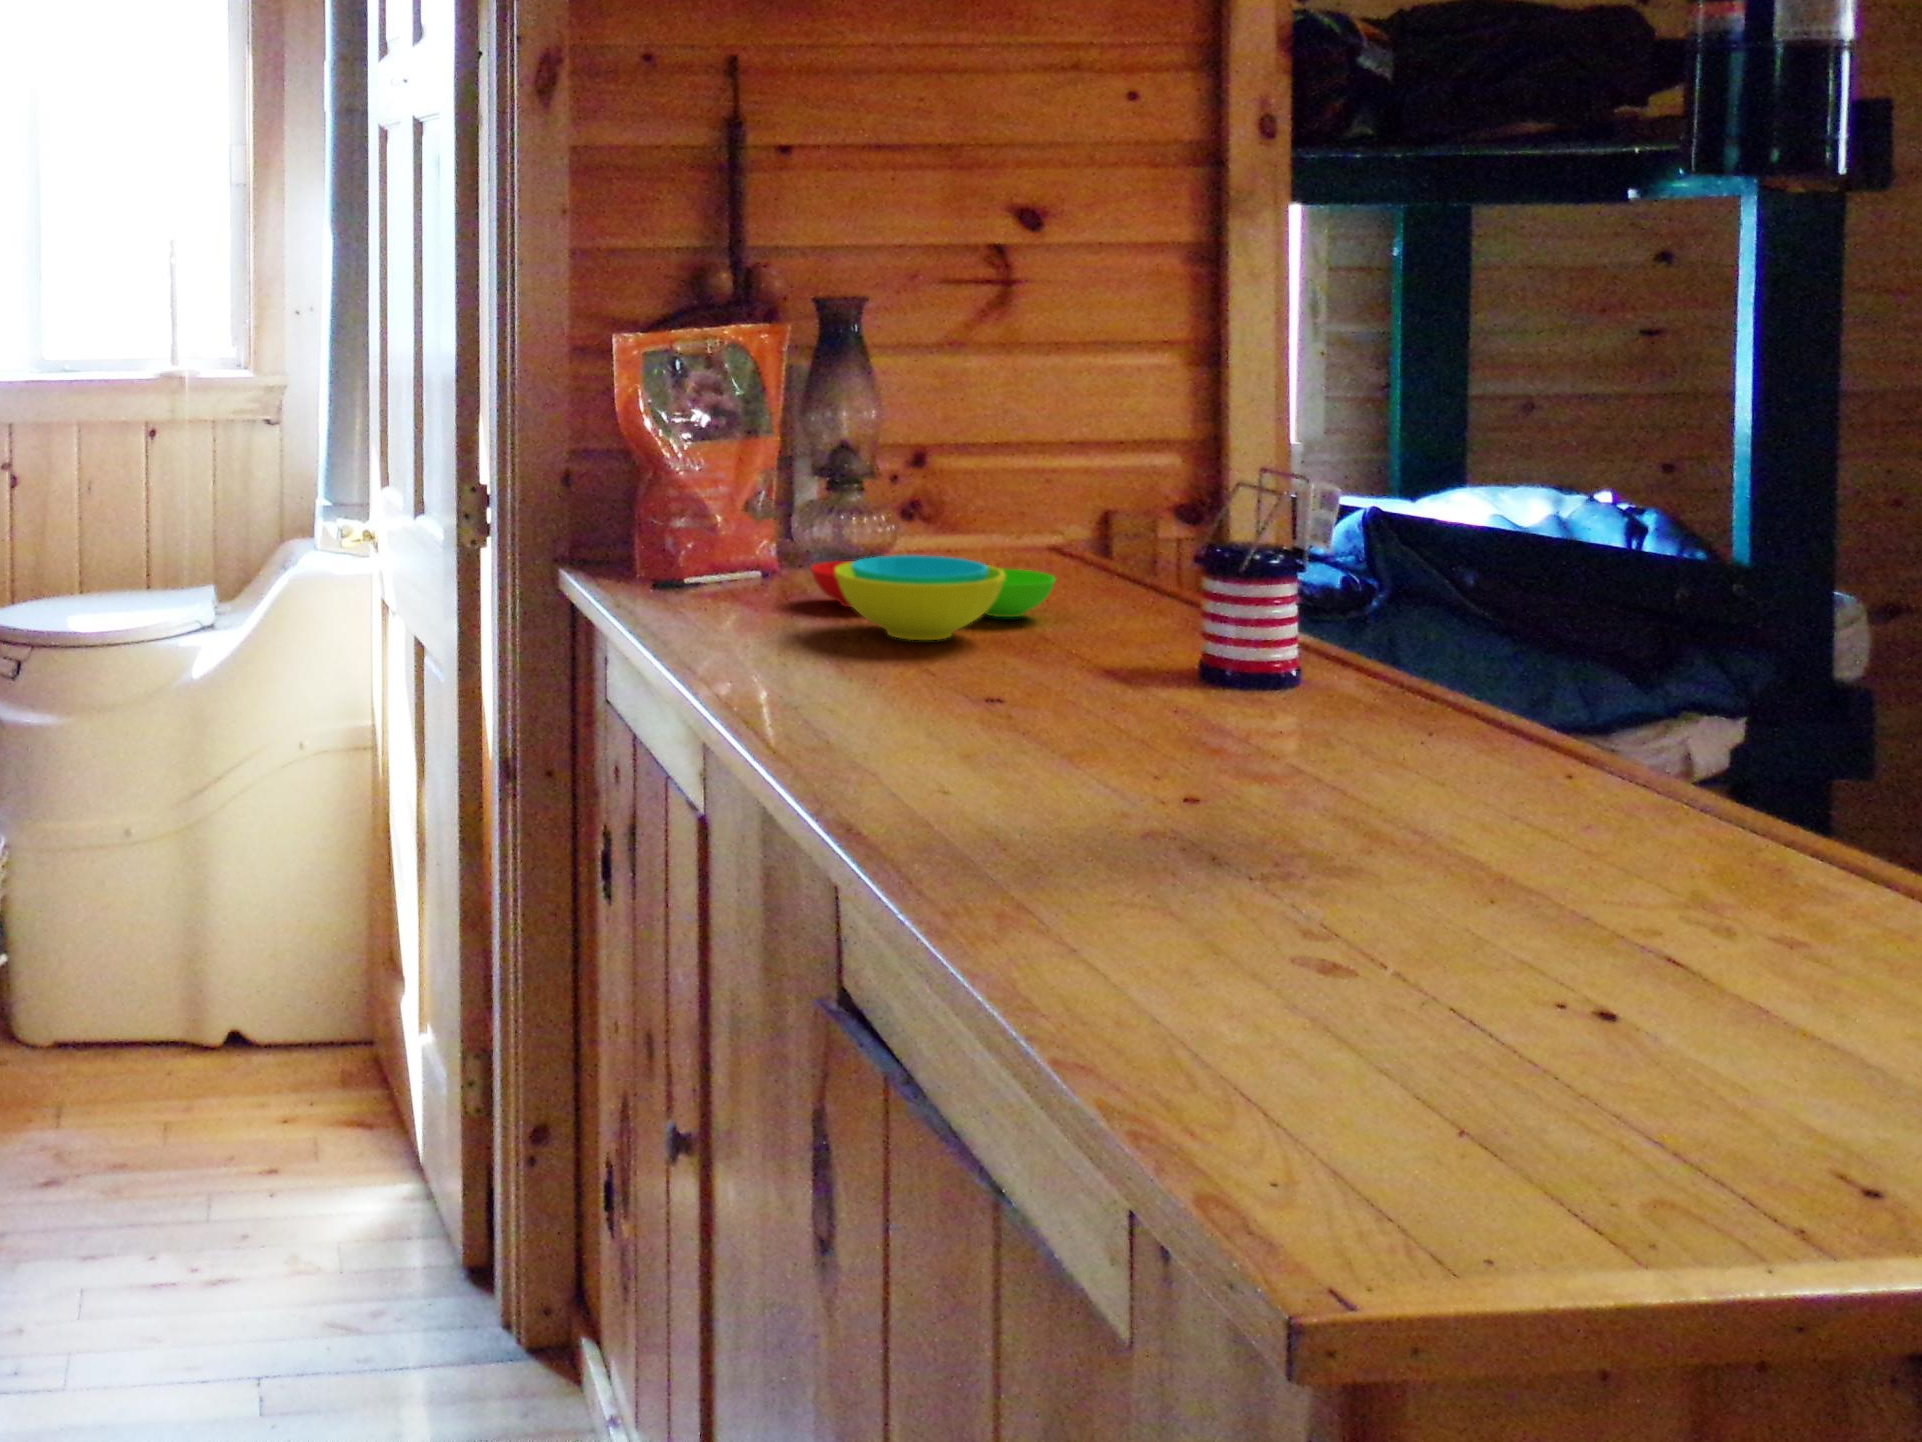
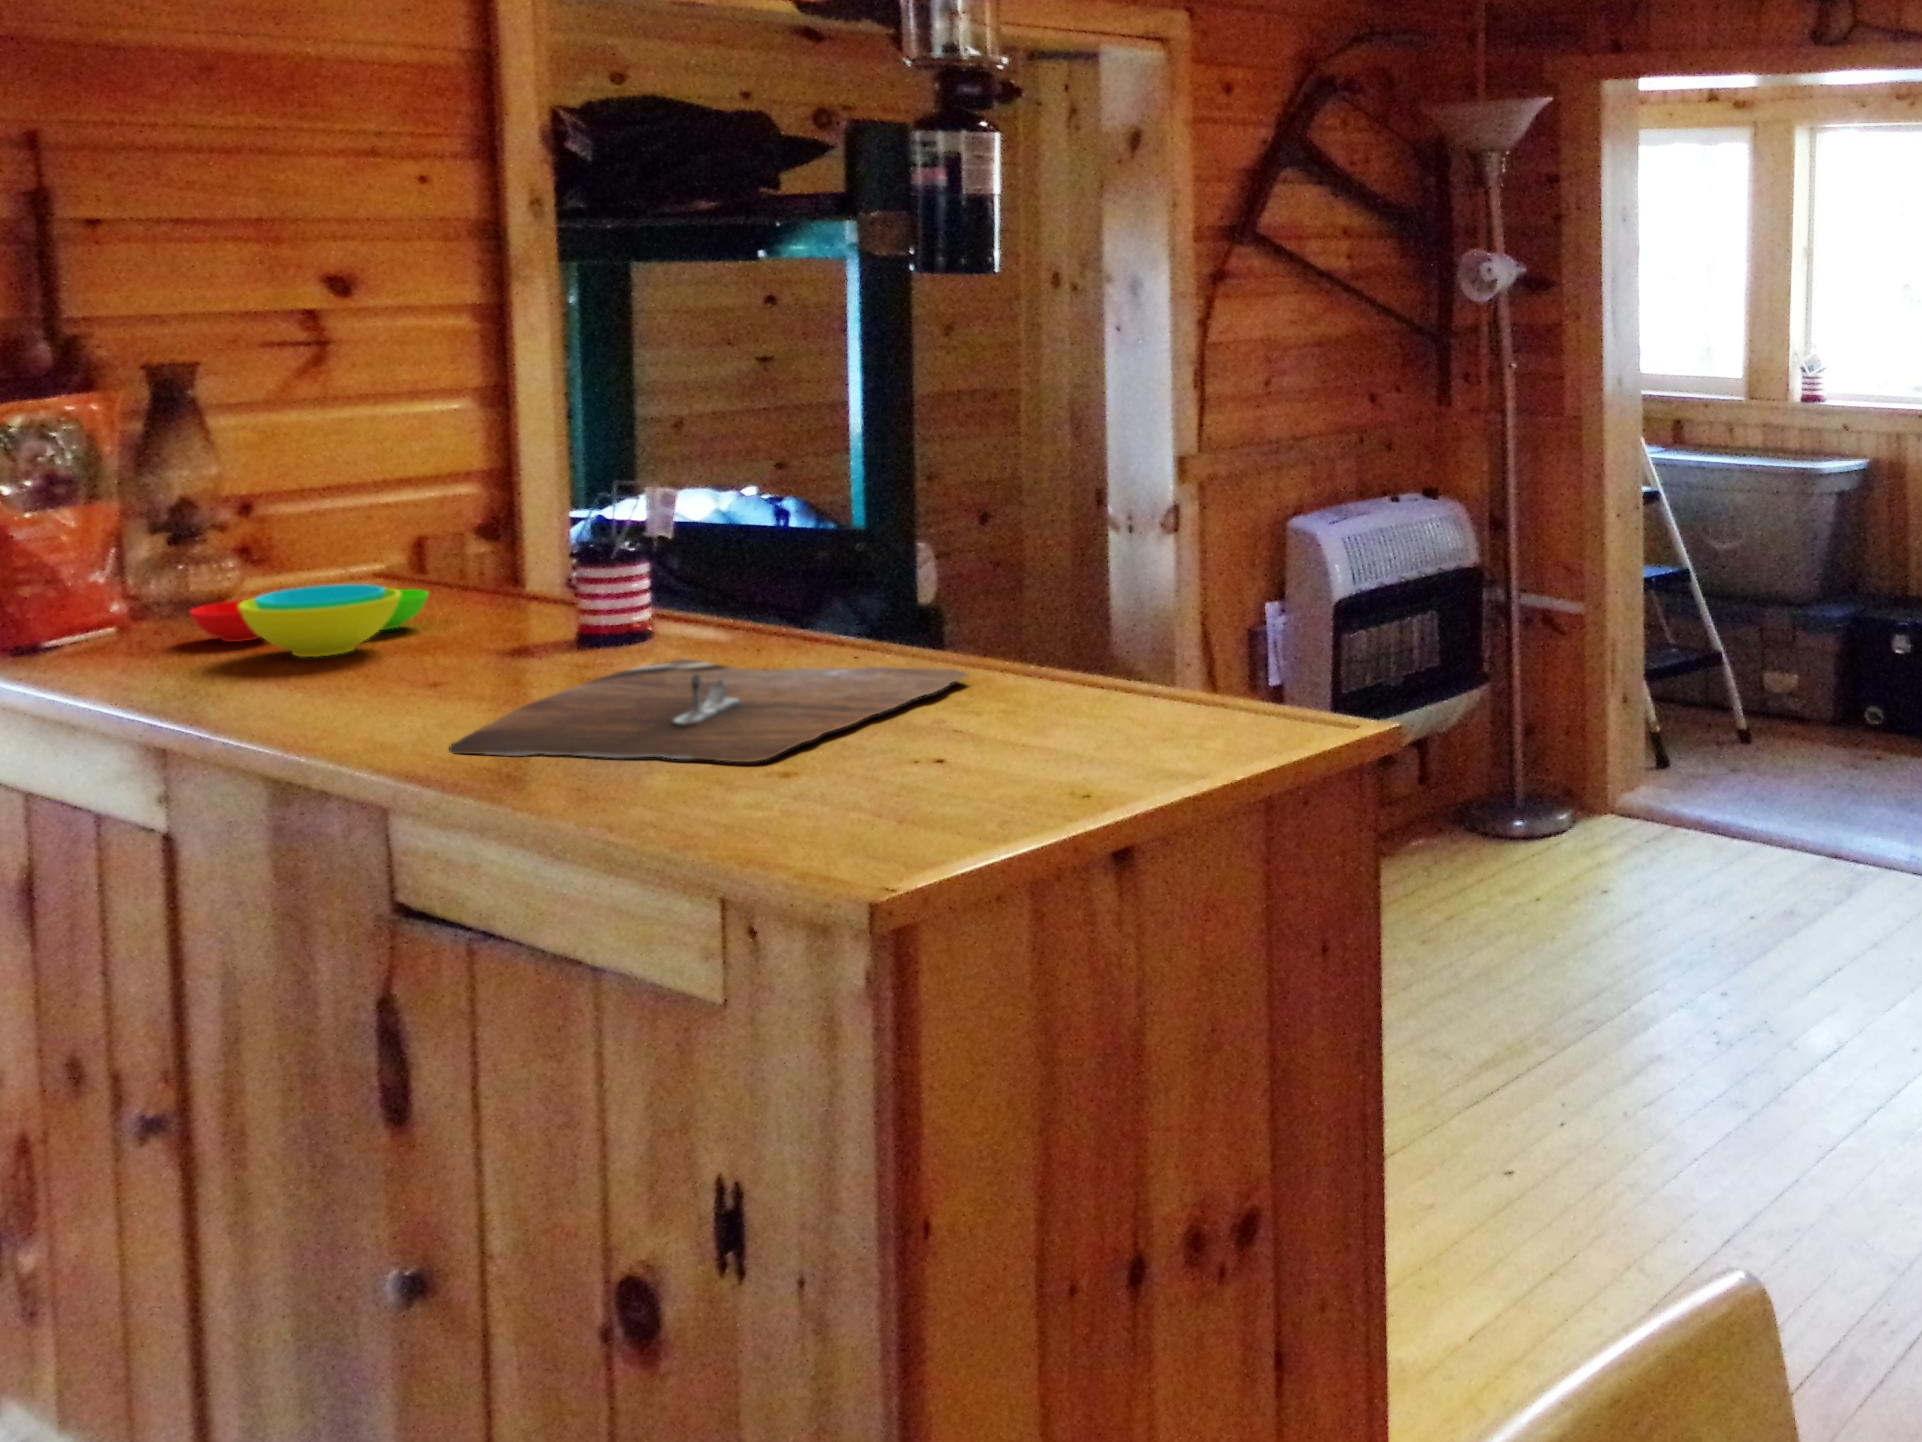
cutting board: none [925,723,1767,931] -> present [449,659,967,762]

